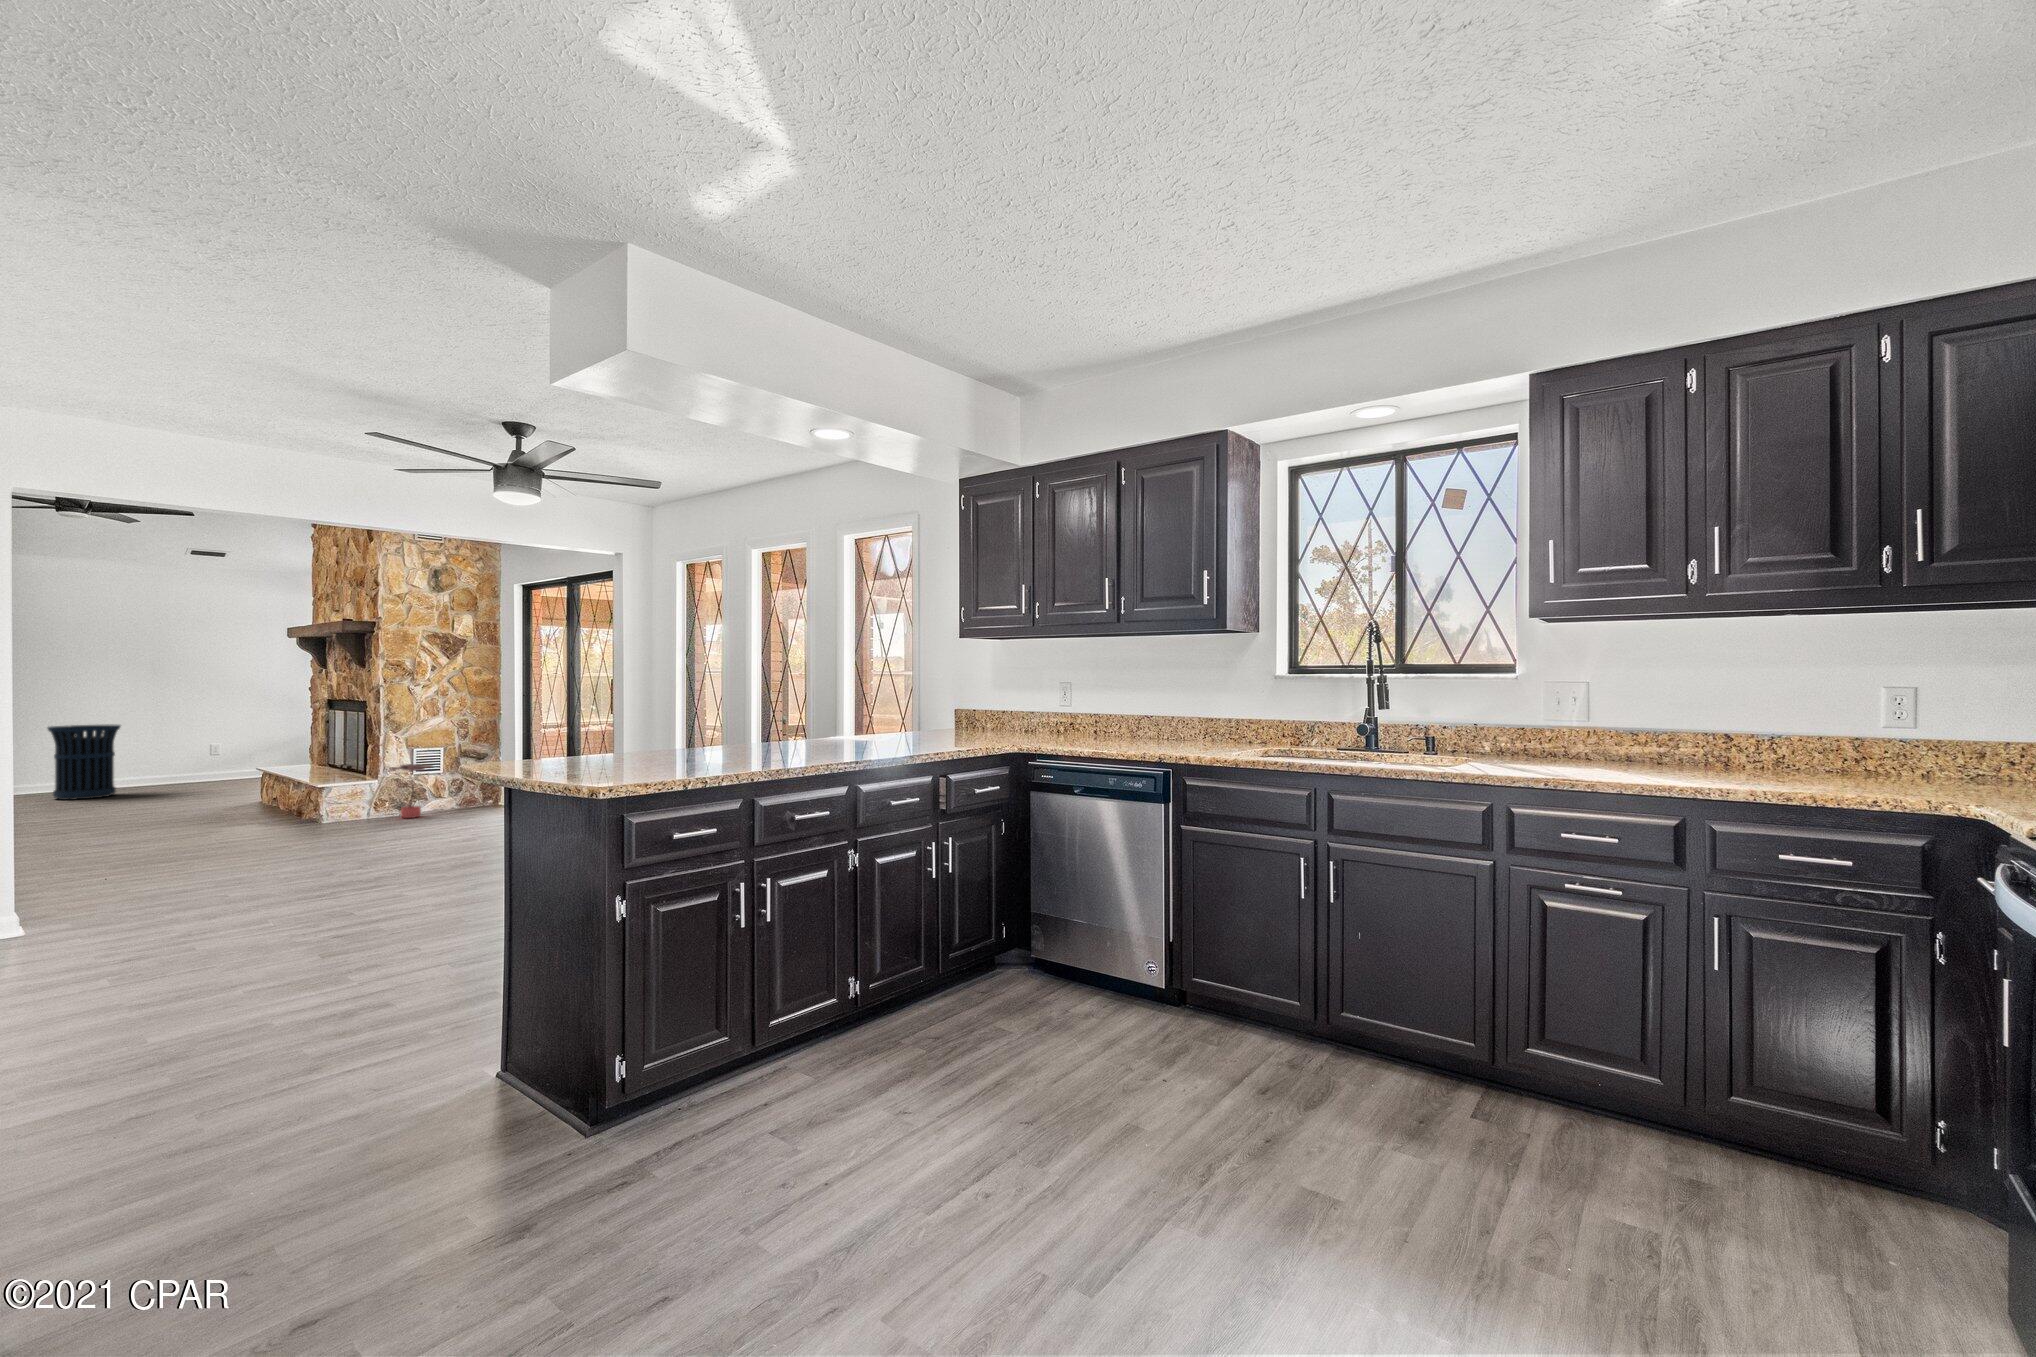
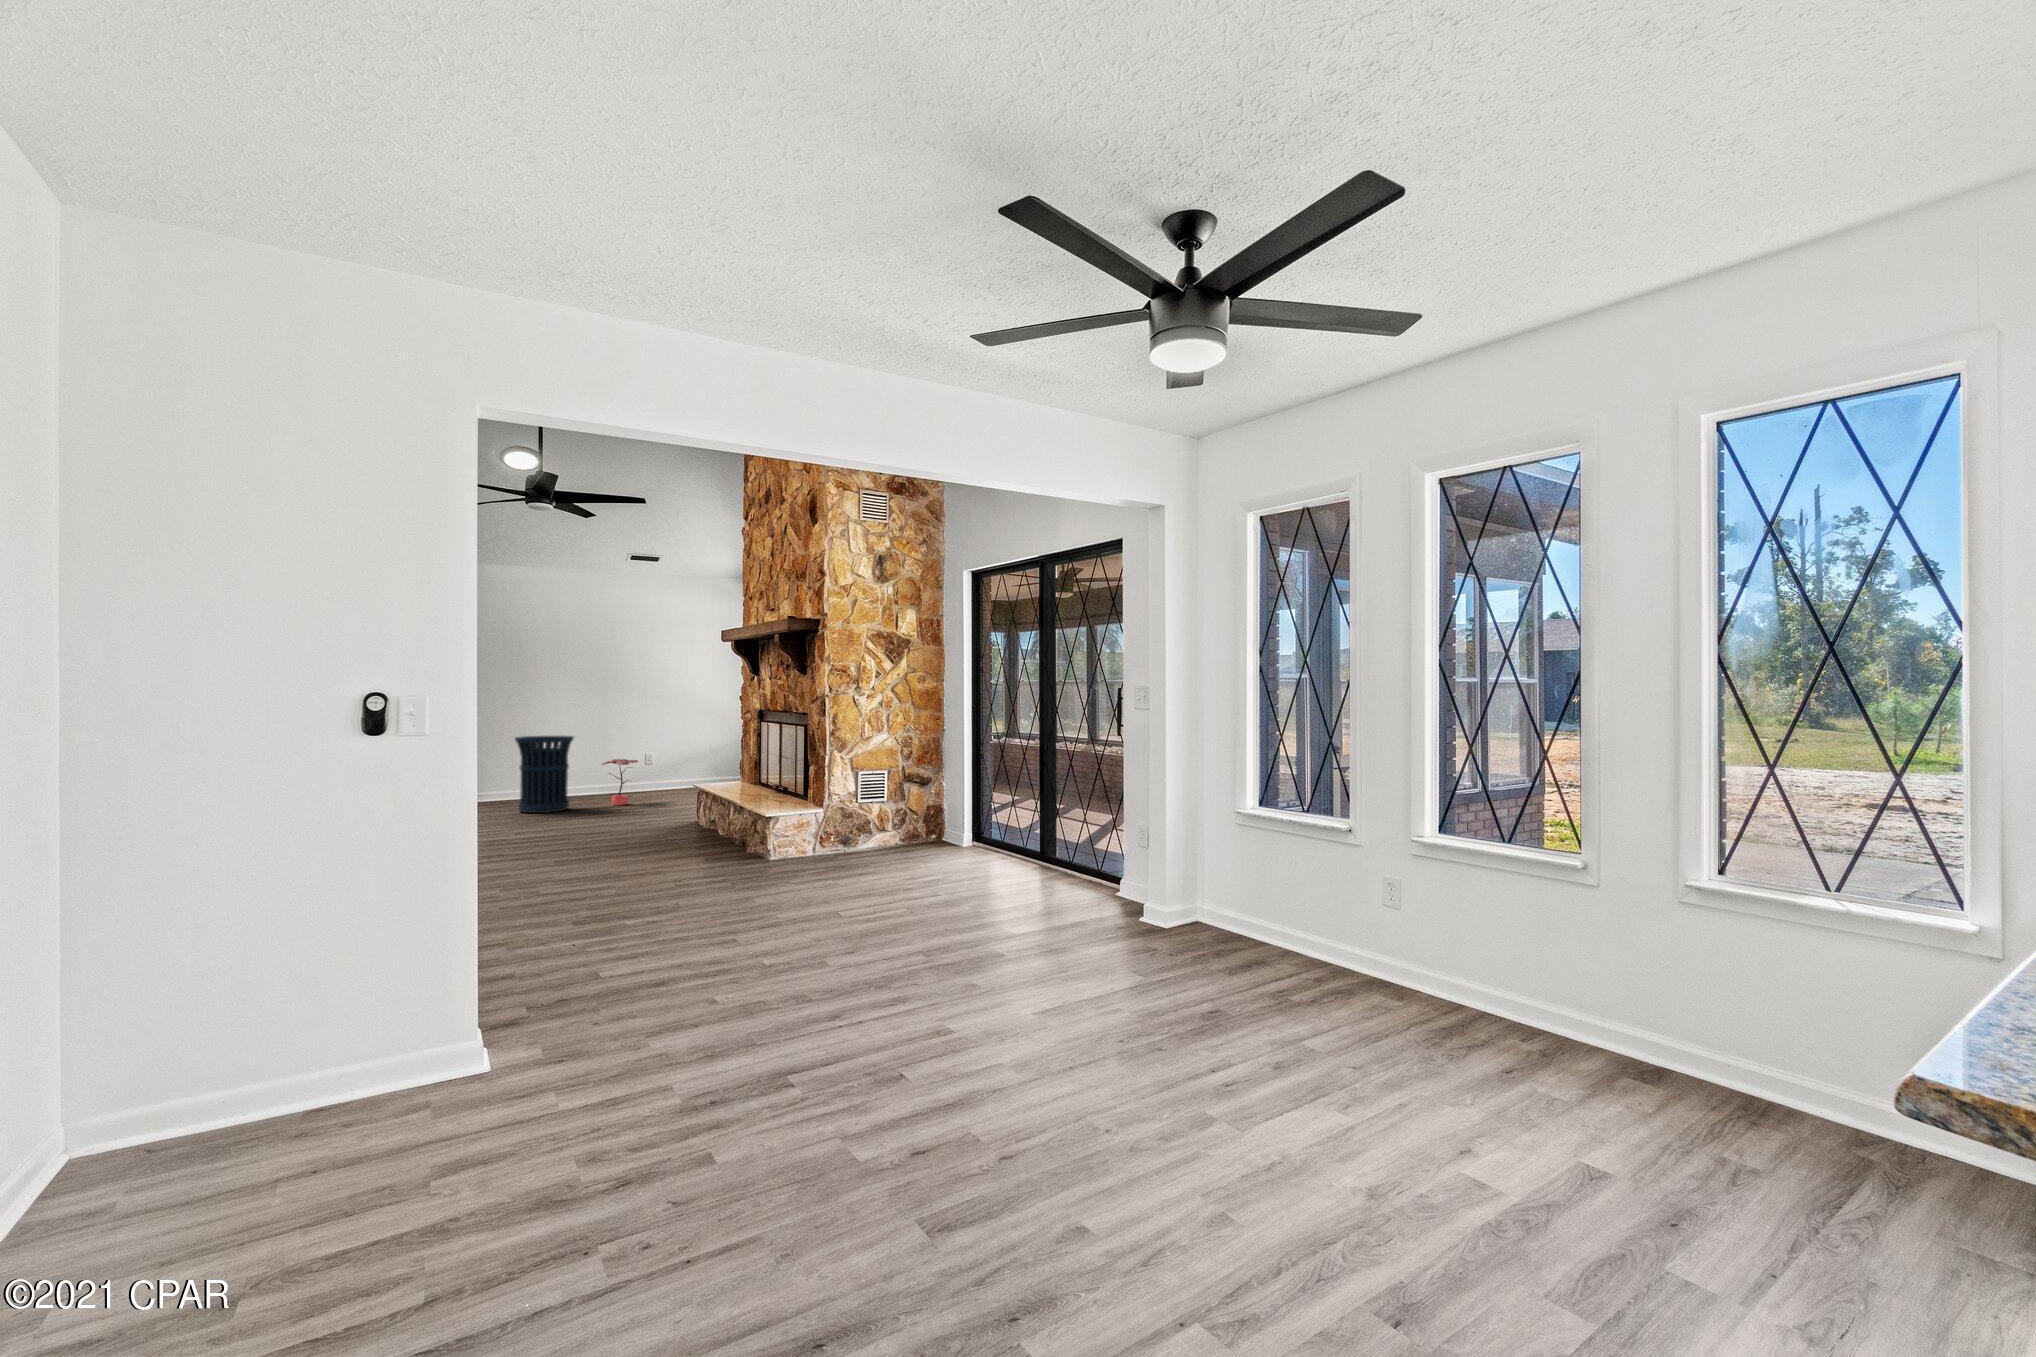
potted plant: present [388,764,432,818] -> present [601,759,638,805]

